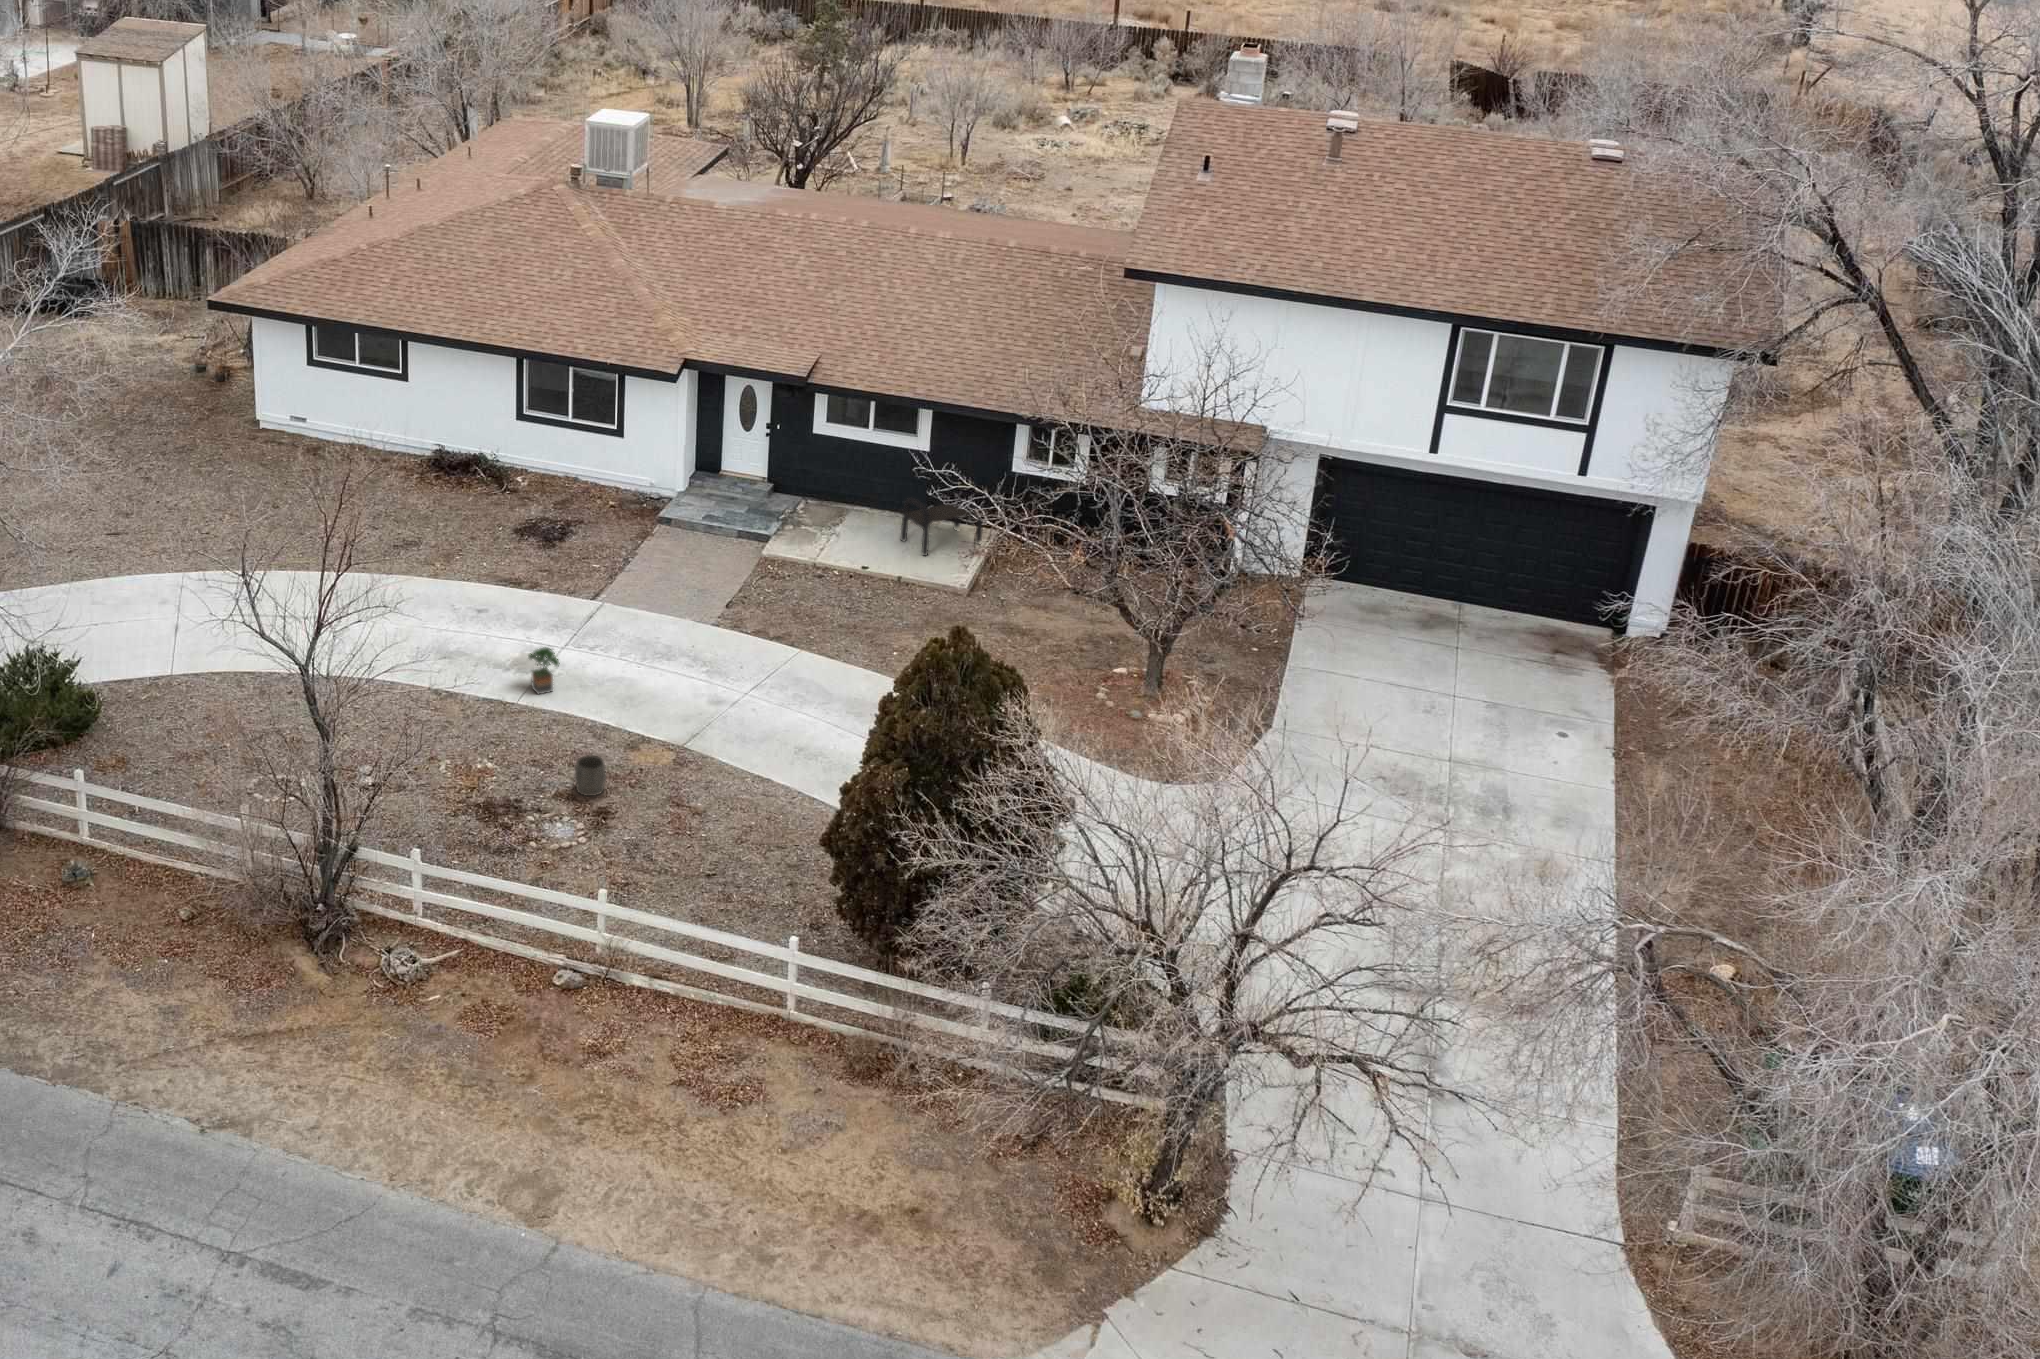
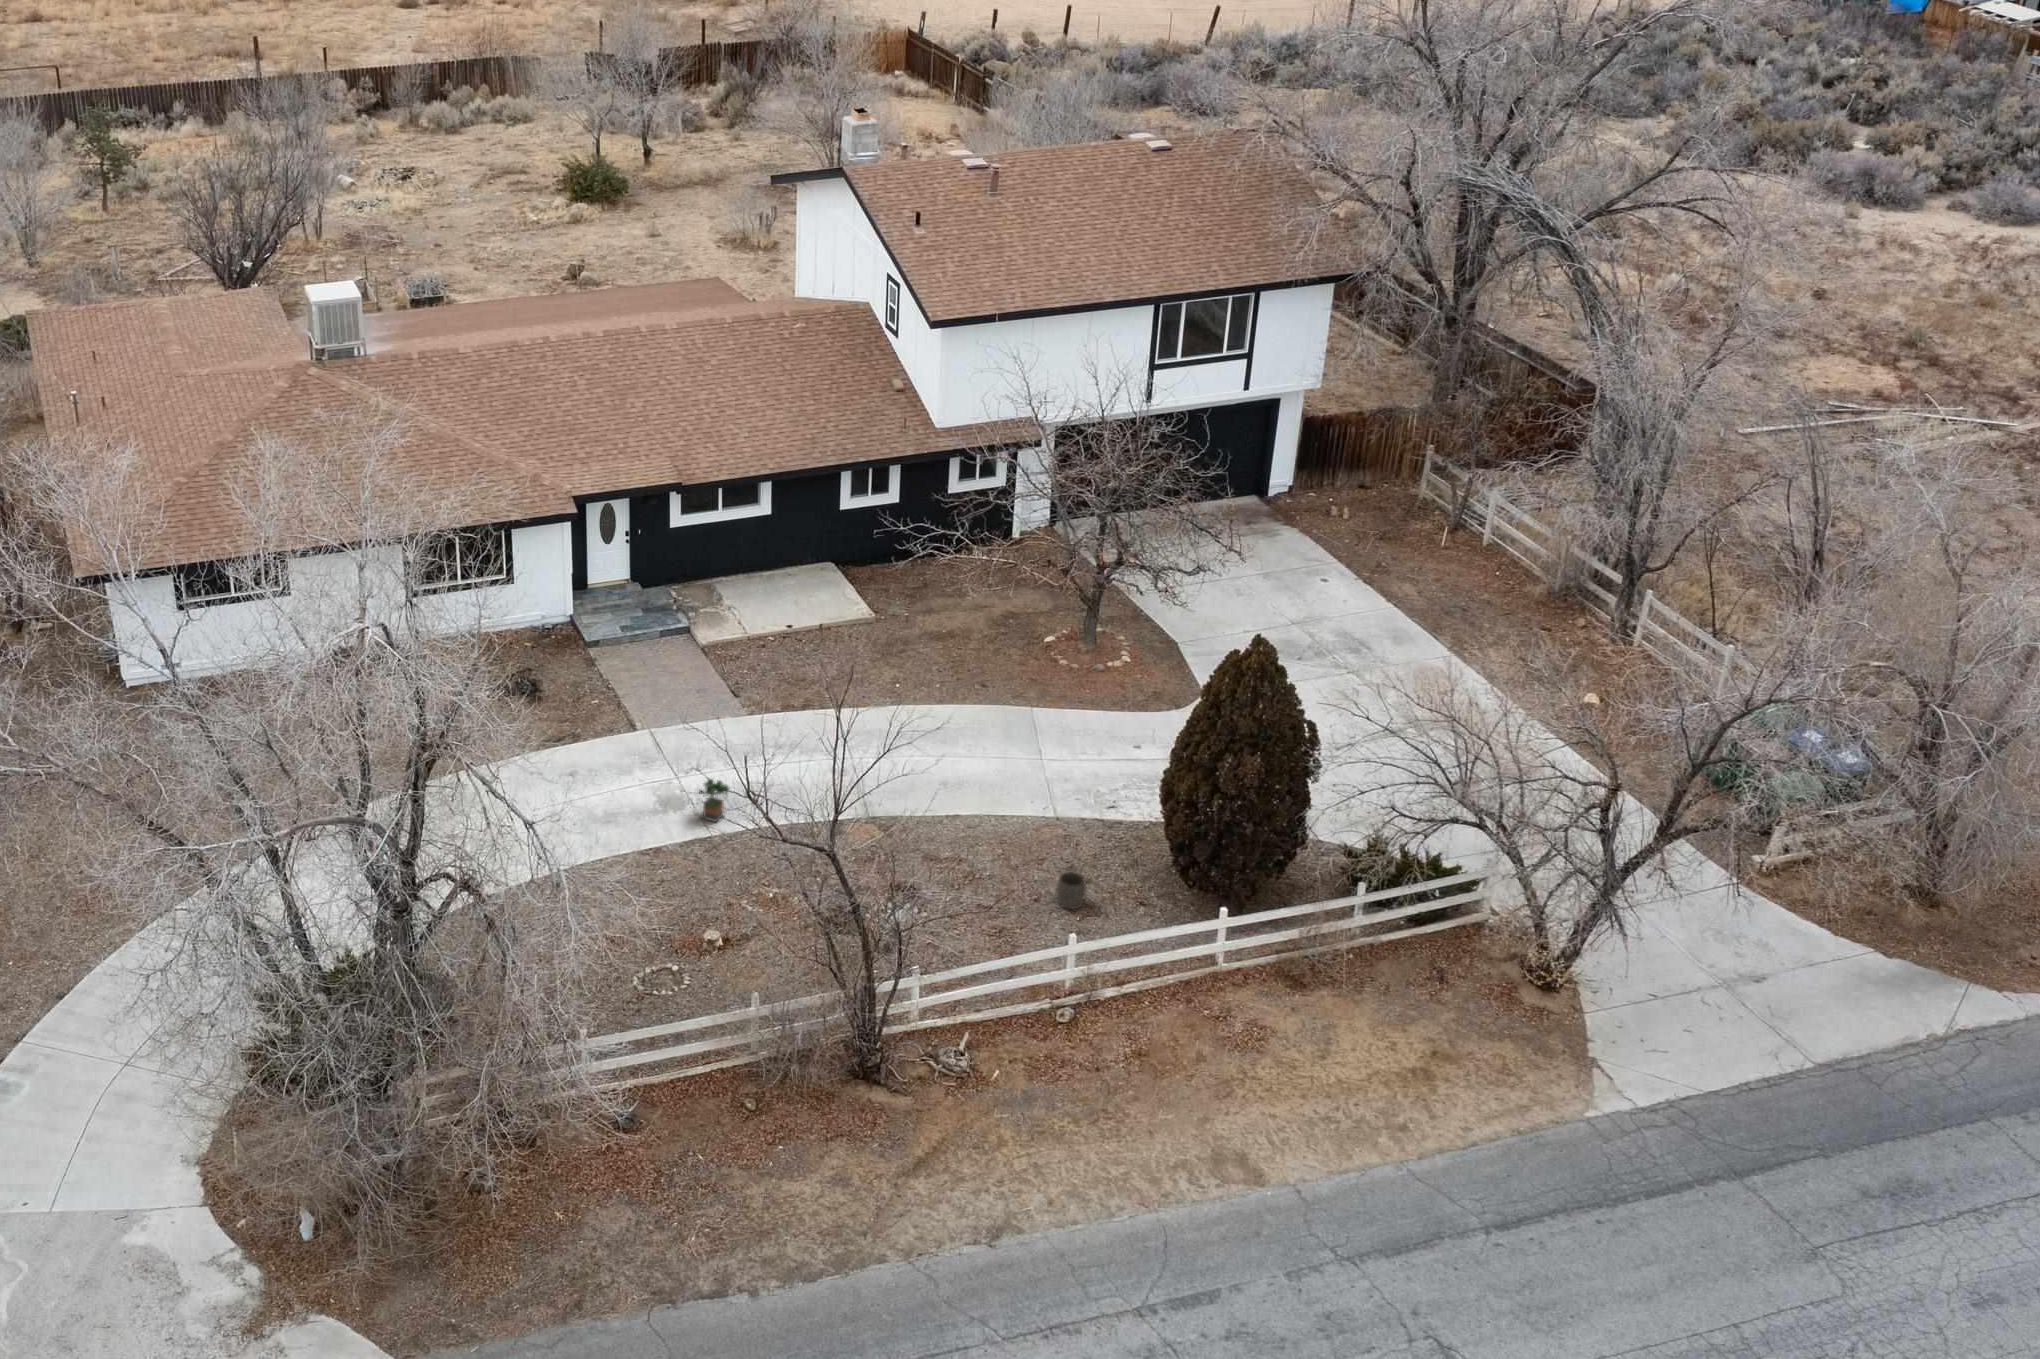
bench: present [901,498,983,556] -> none [773,535,829,601]
woven basket: present [575,755,606,796] -> present [1057,872,1086,909]

